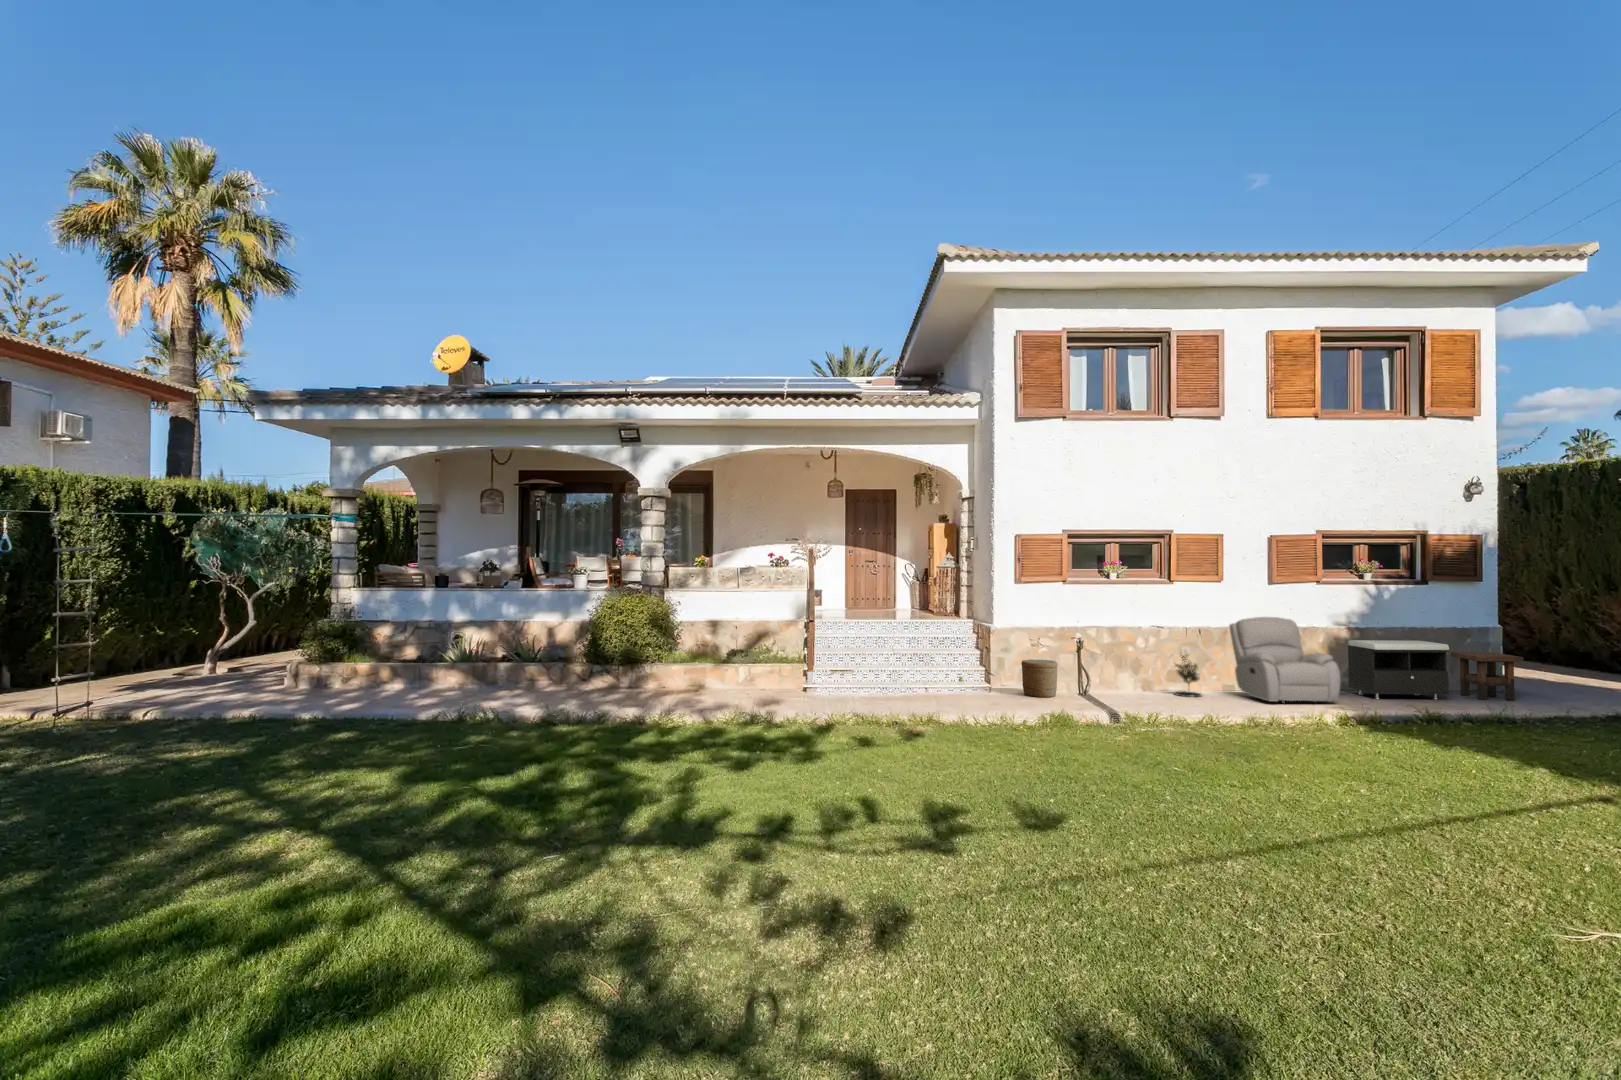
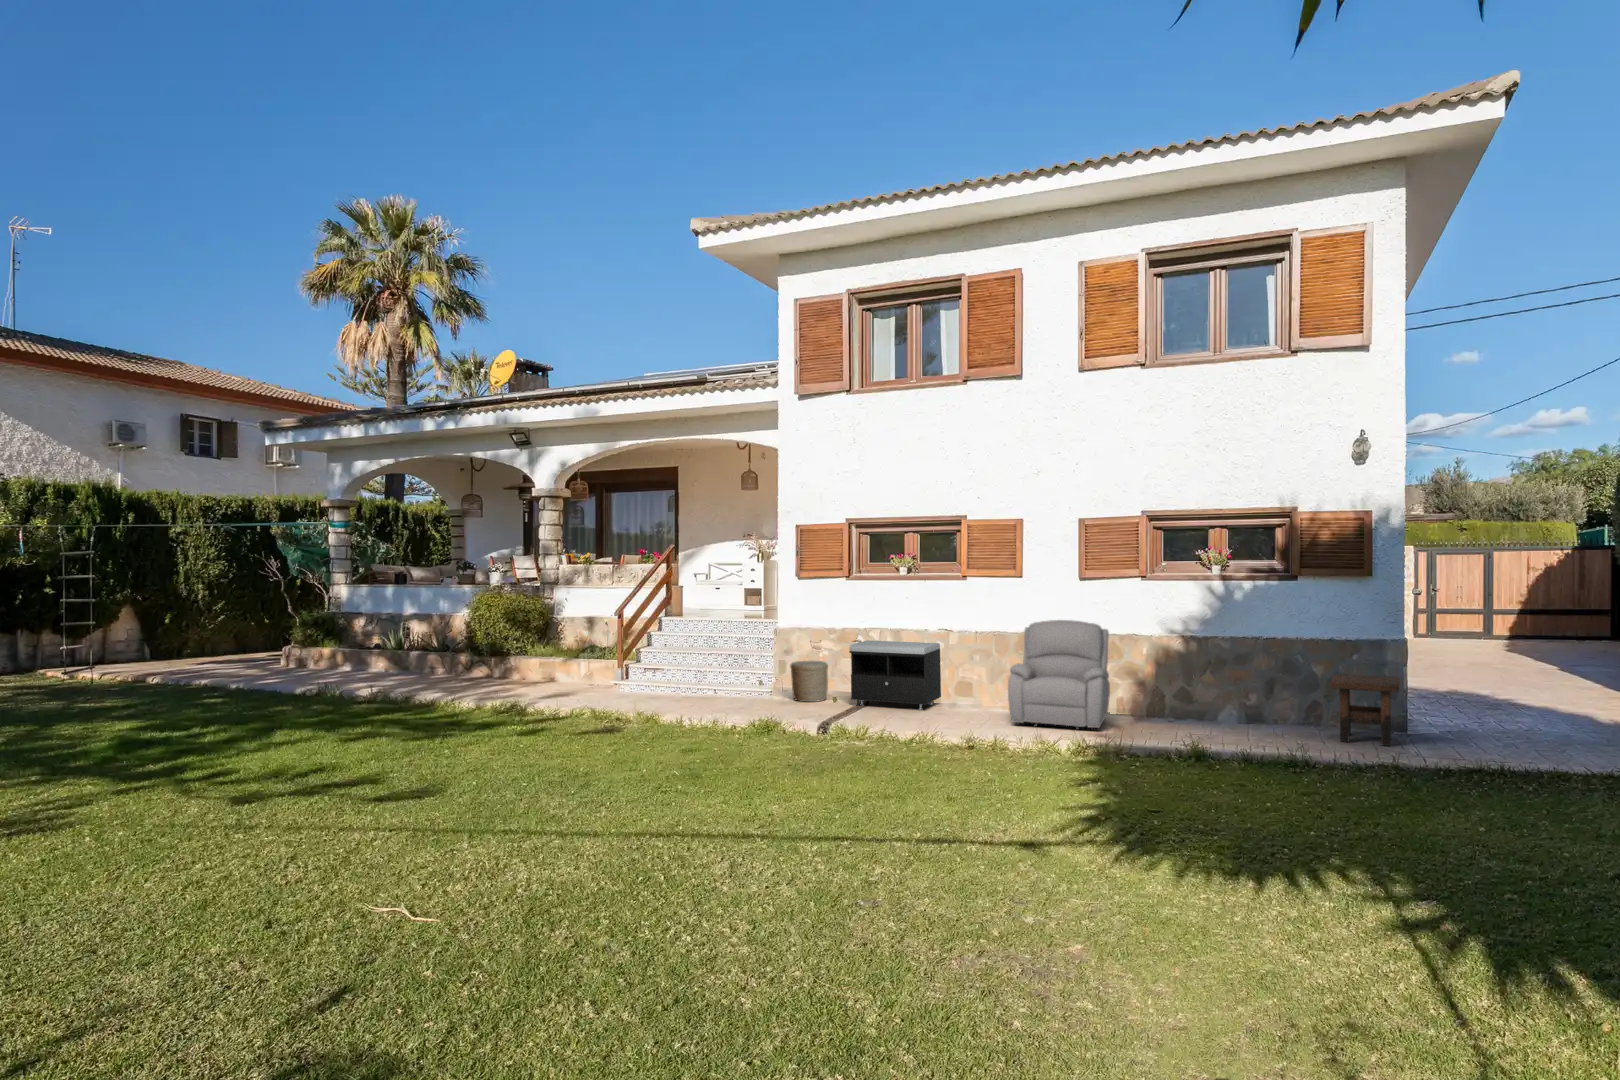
storage bench: present [1348,640,1449,699] -> present [849,640,941,710]
potted tree: present [1174,655,1202,697] -> none [951,655,986,712]

